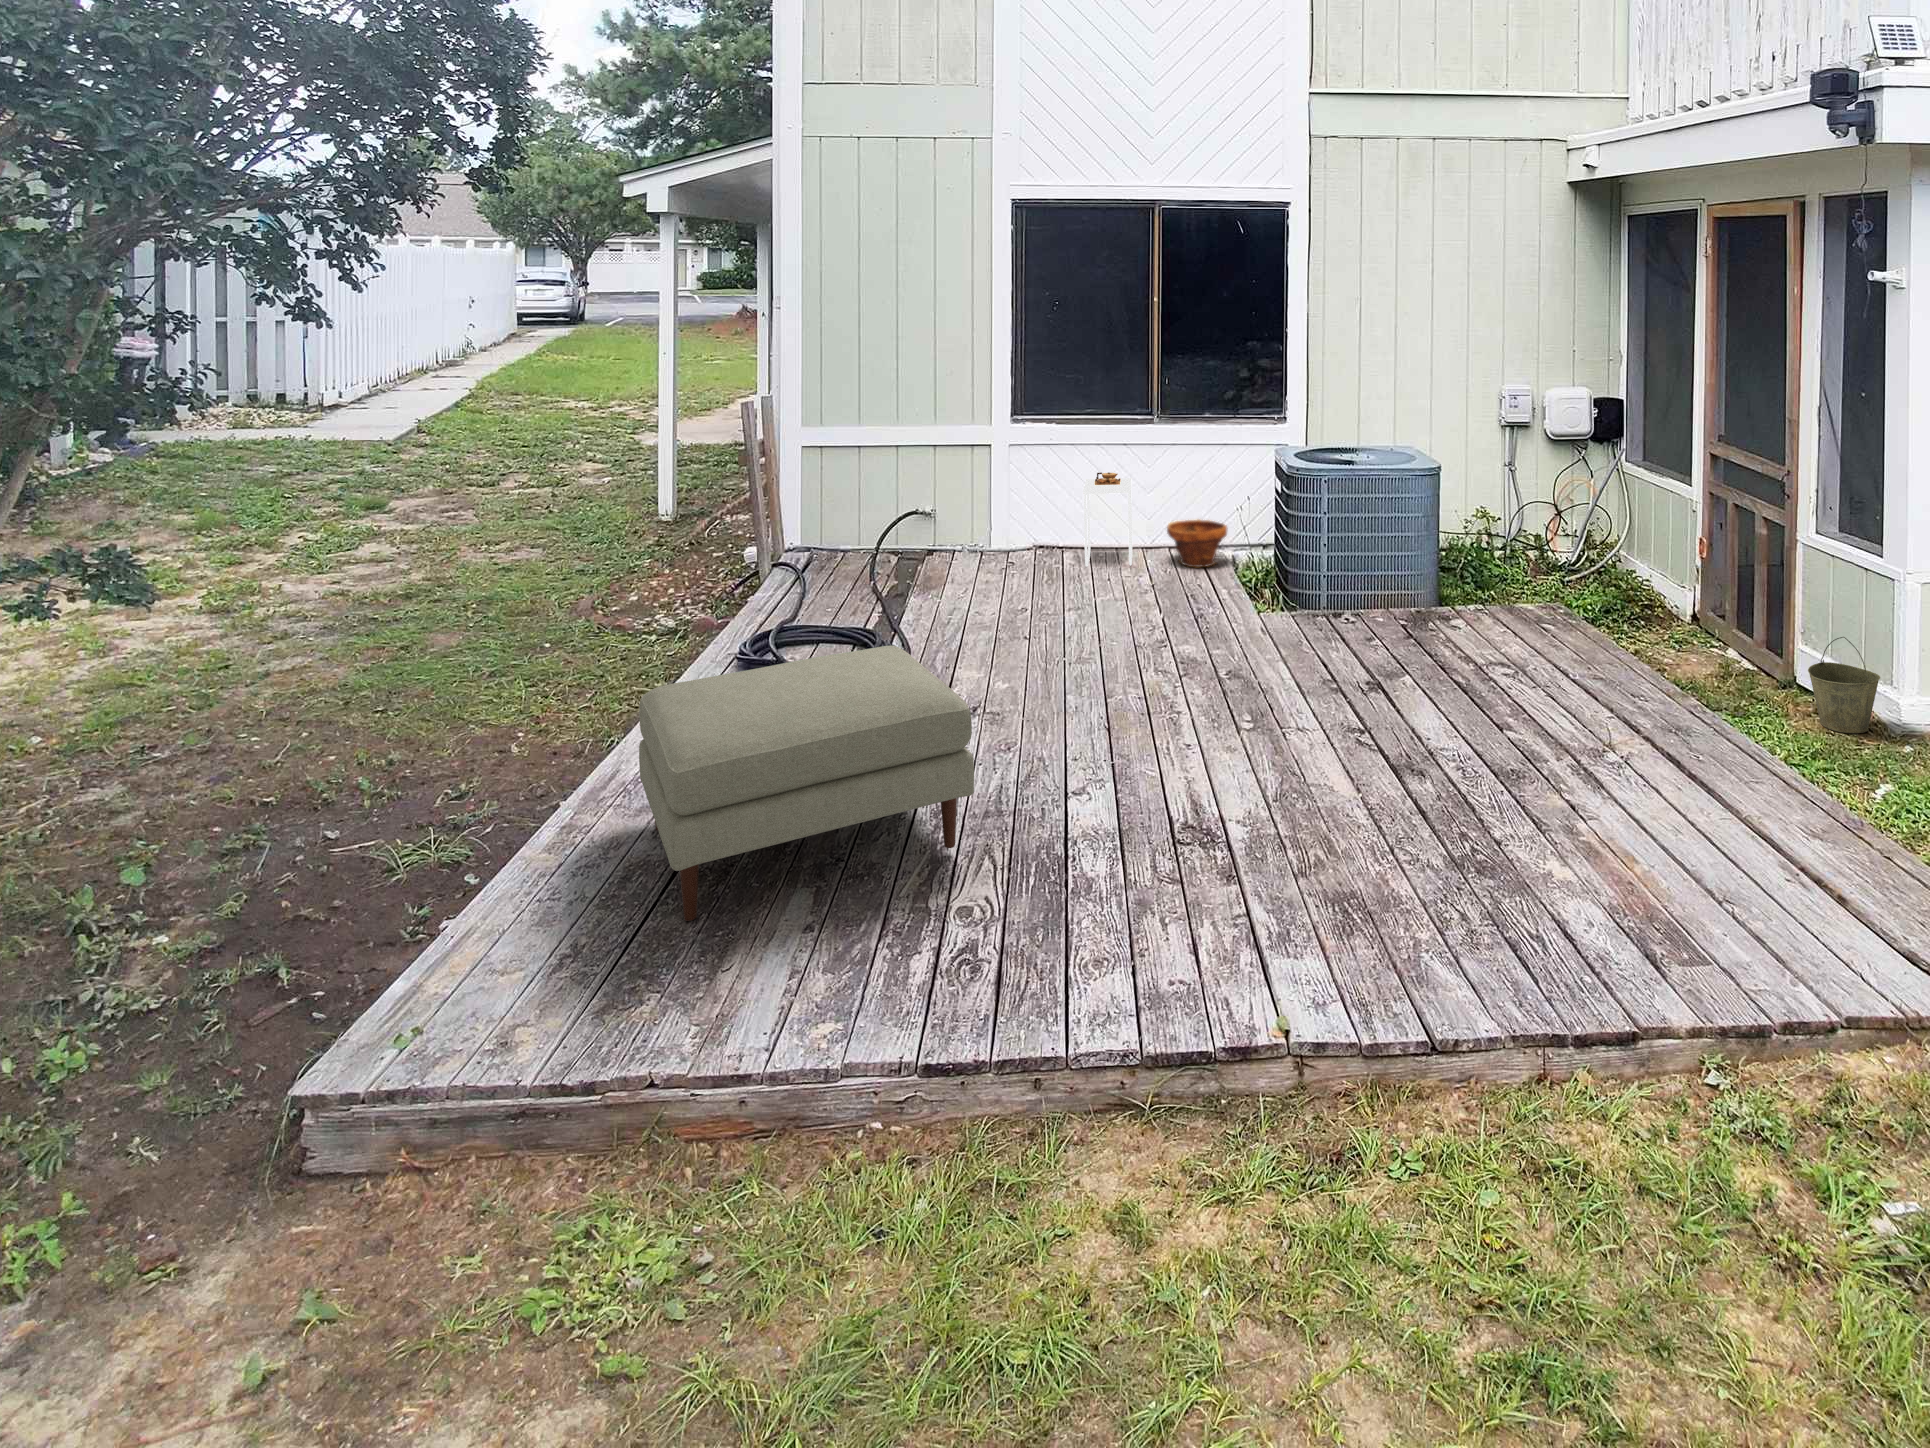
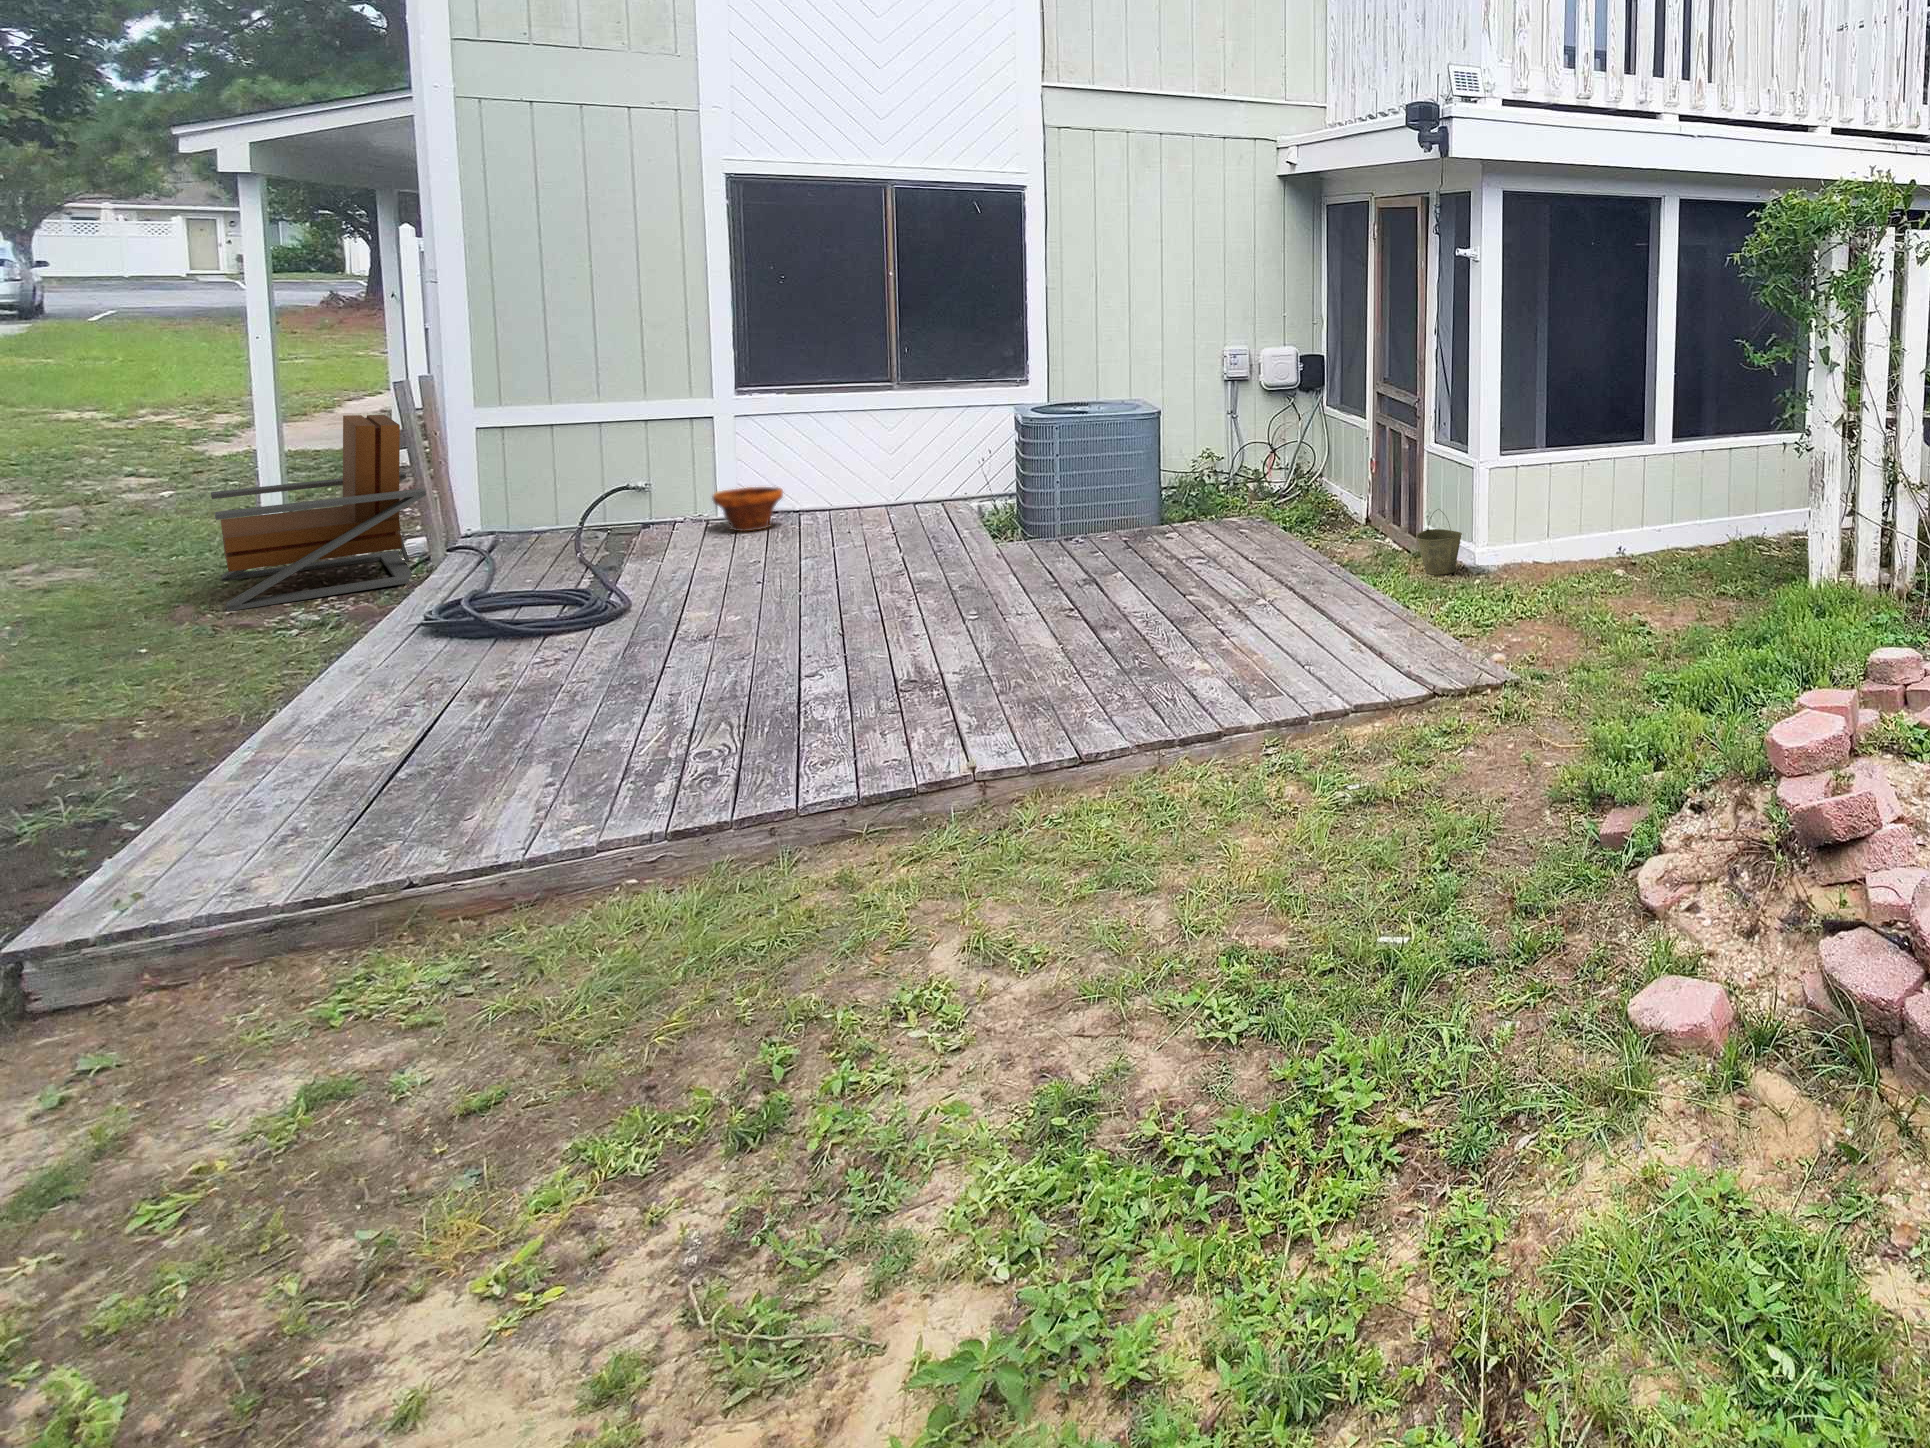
lounge chair: none [614,423,762,601] -> present [211,415,426,611]
side table: present [1083,472,1132,566] -> none [820,439,877,527]
planter: present [1167,519,1227,567] -> present [713,487,783,531]
ottoman: present [639,645,974,921] -> none [331,574,704,796]

